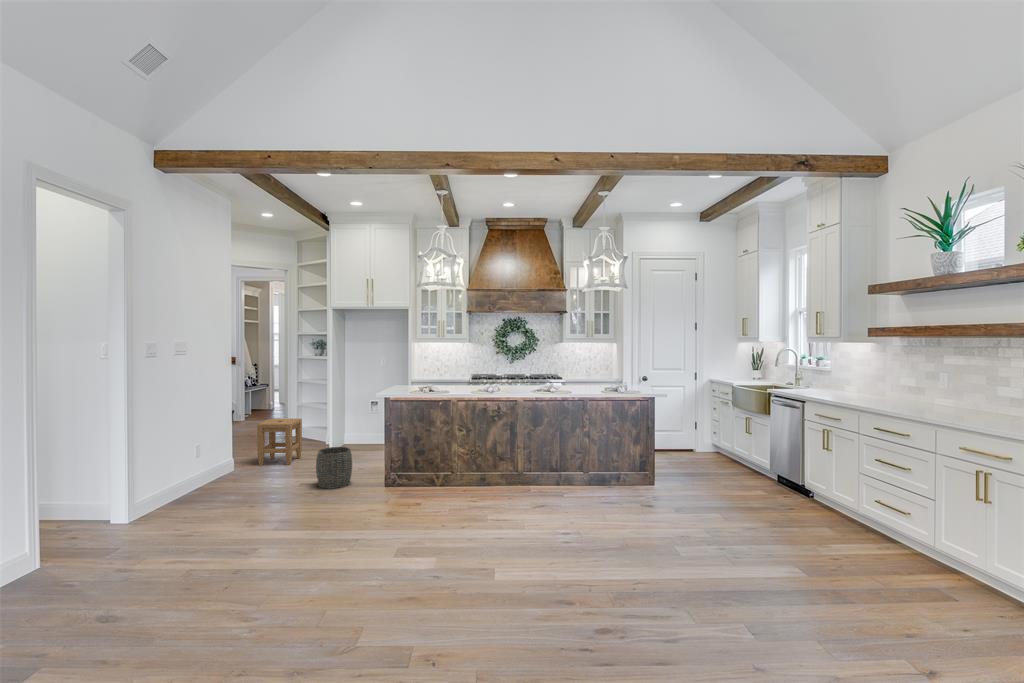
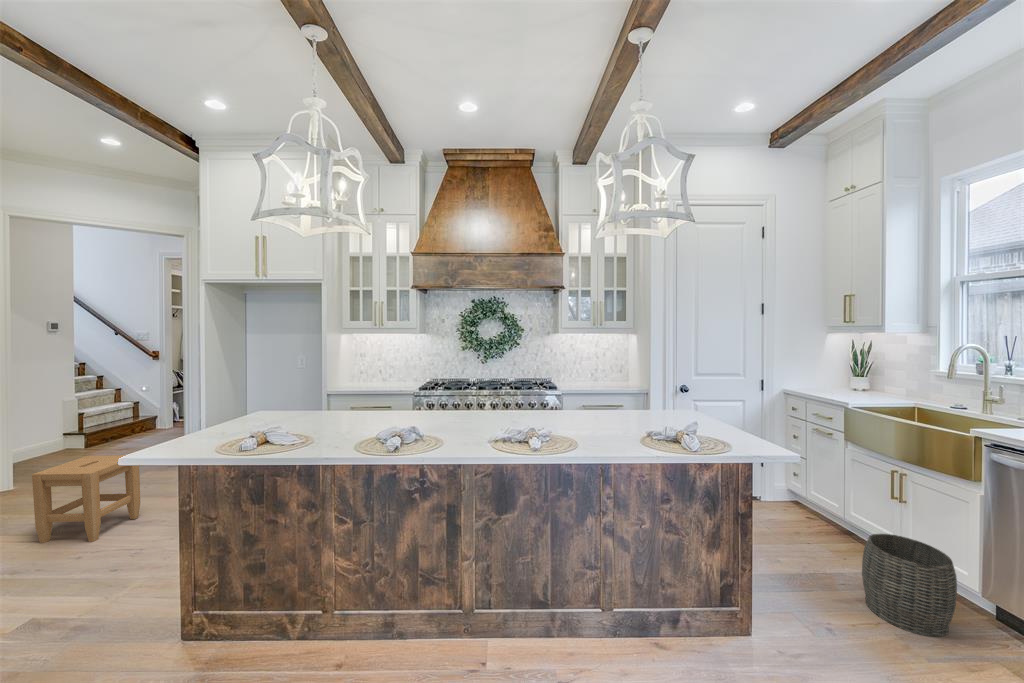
woven basket: present [316,447,352,489] -> present [862,534,957,637]

